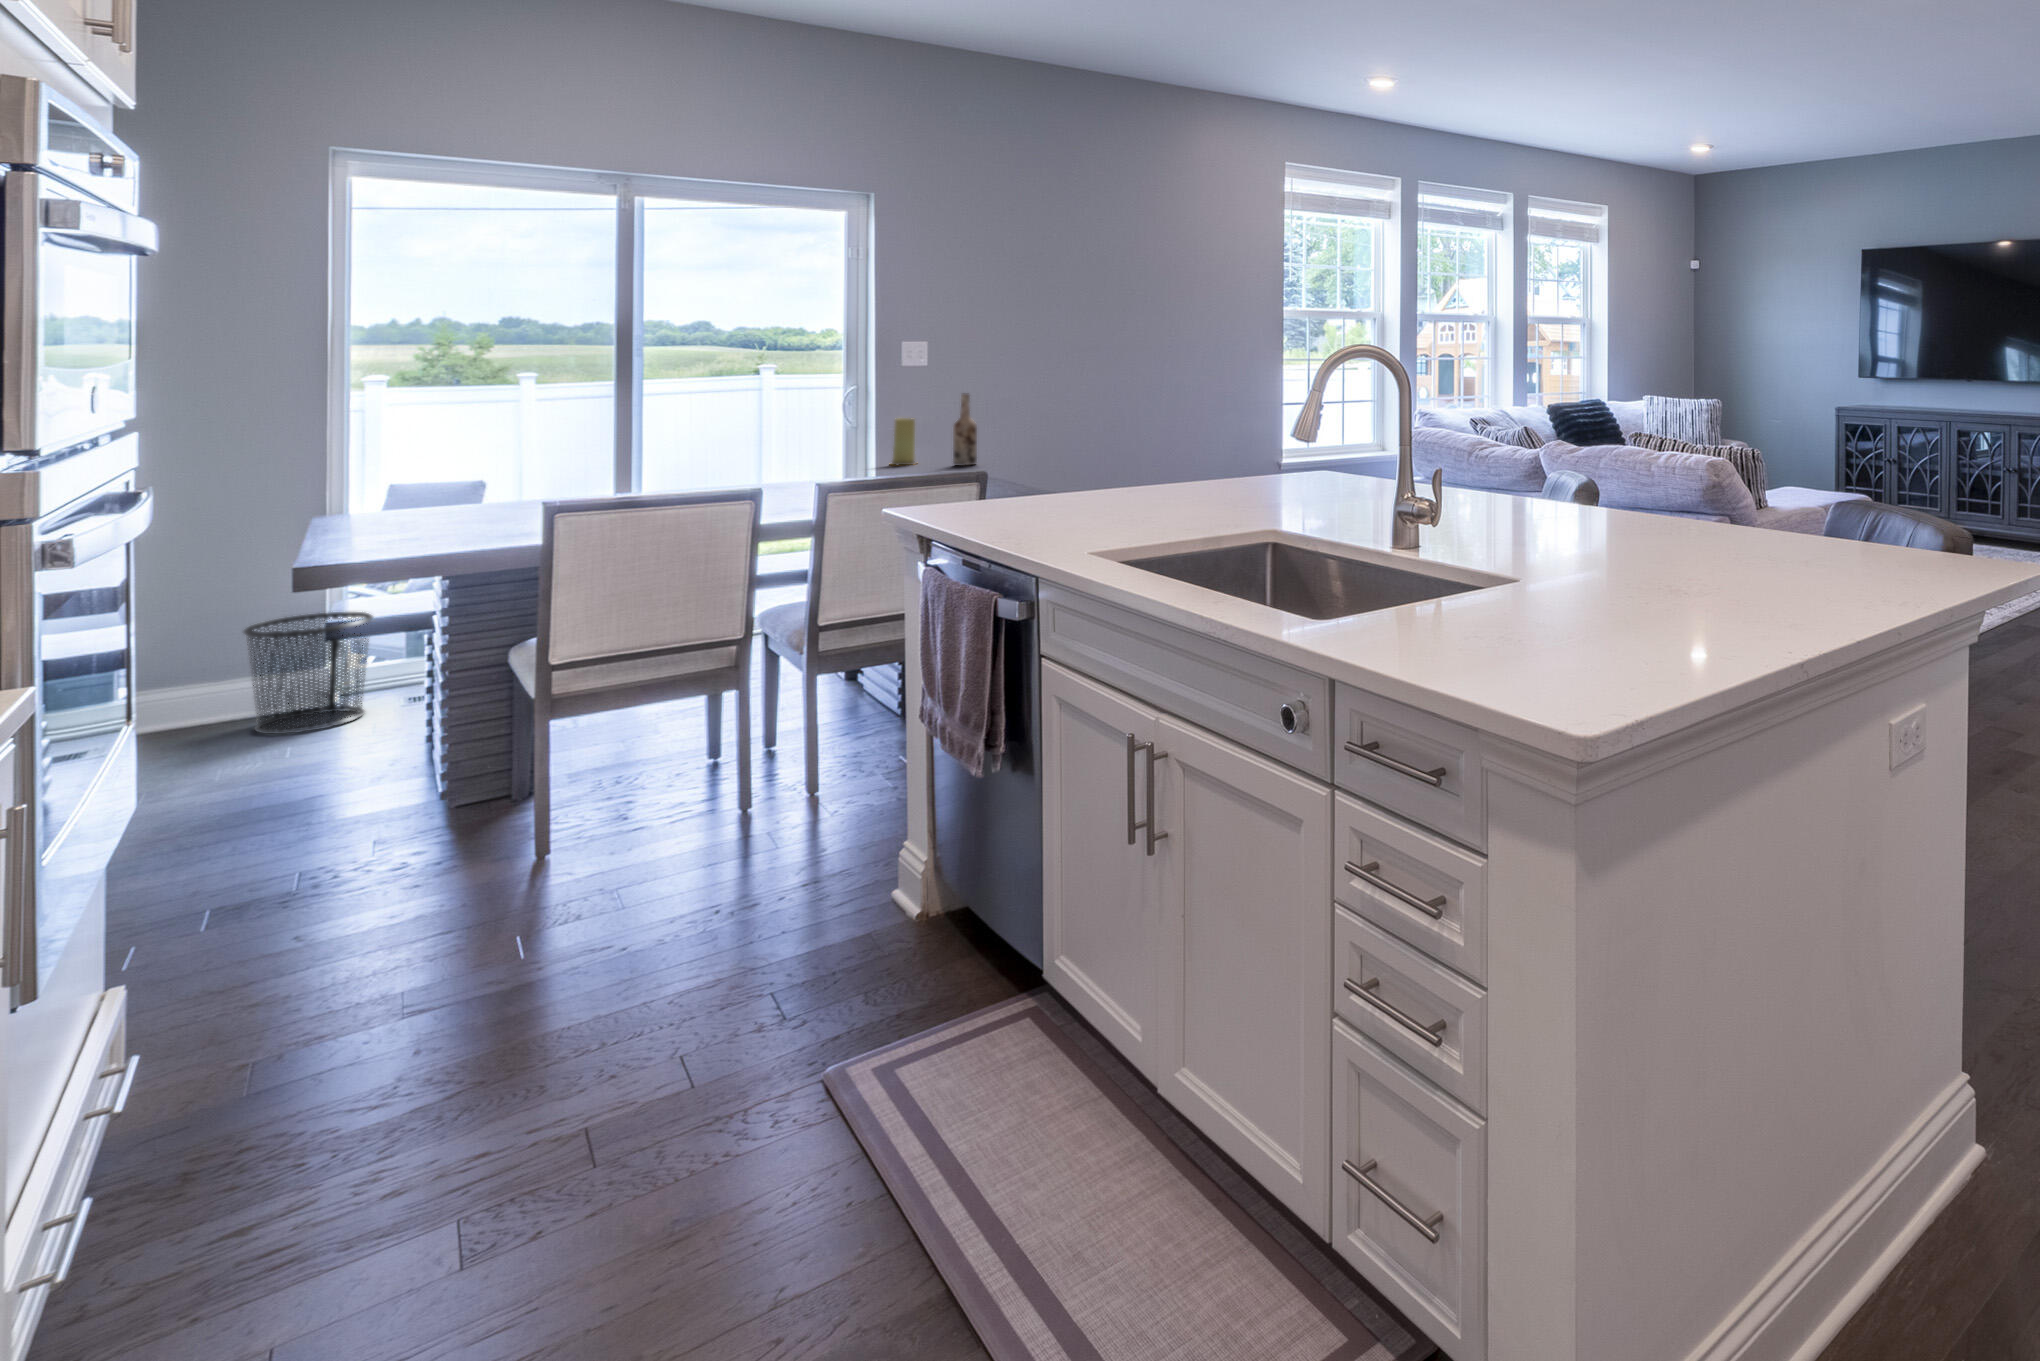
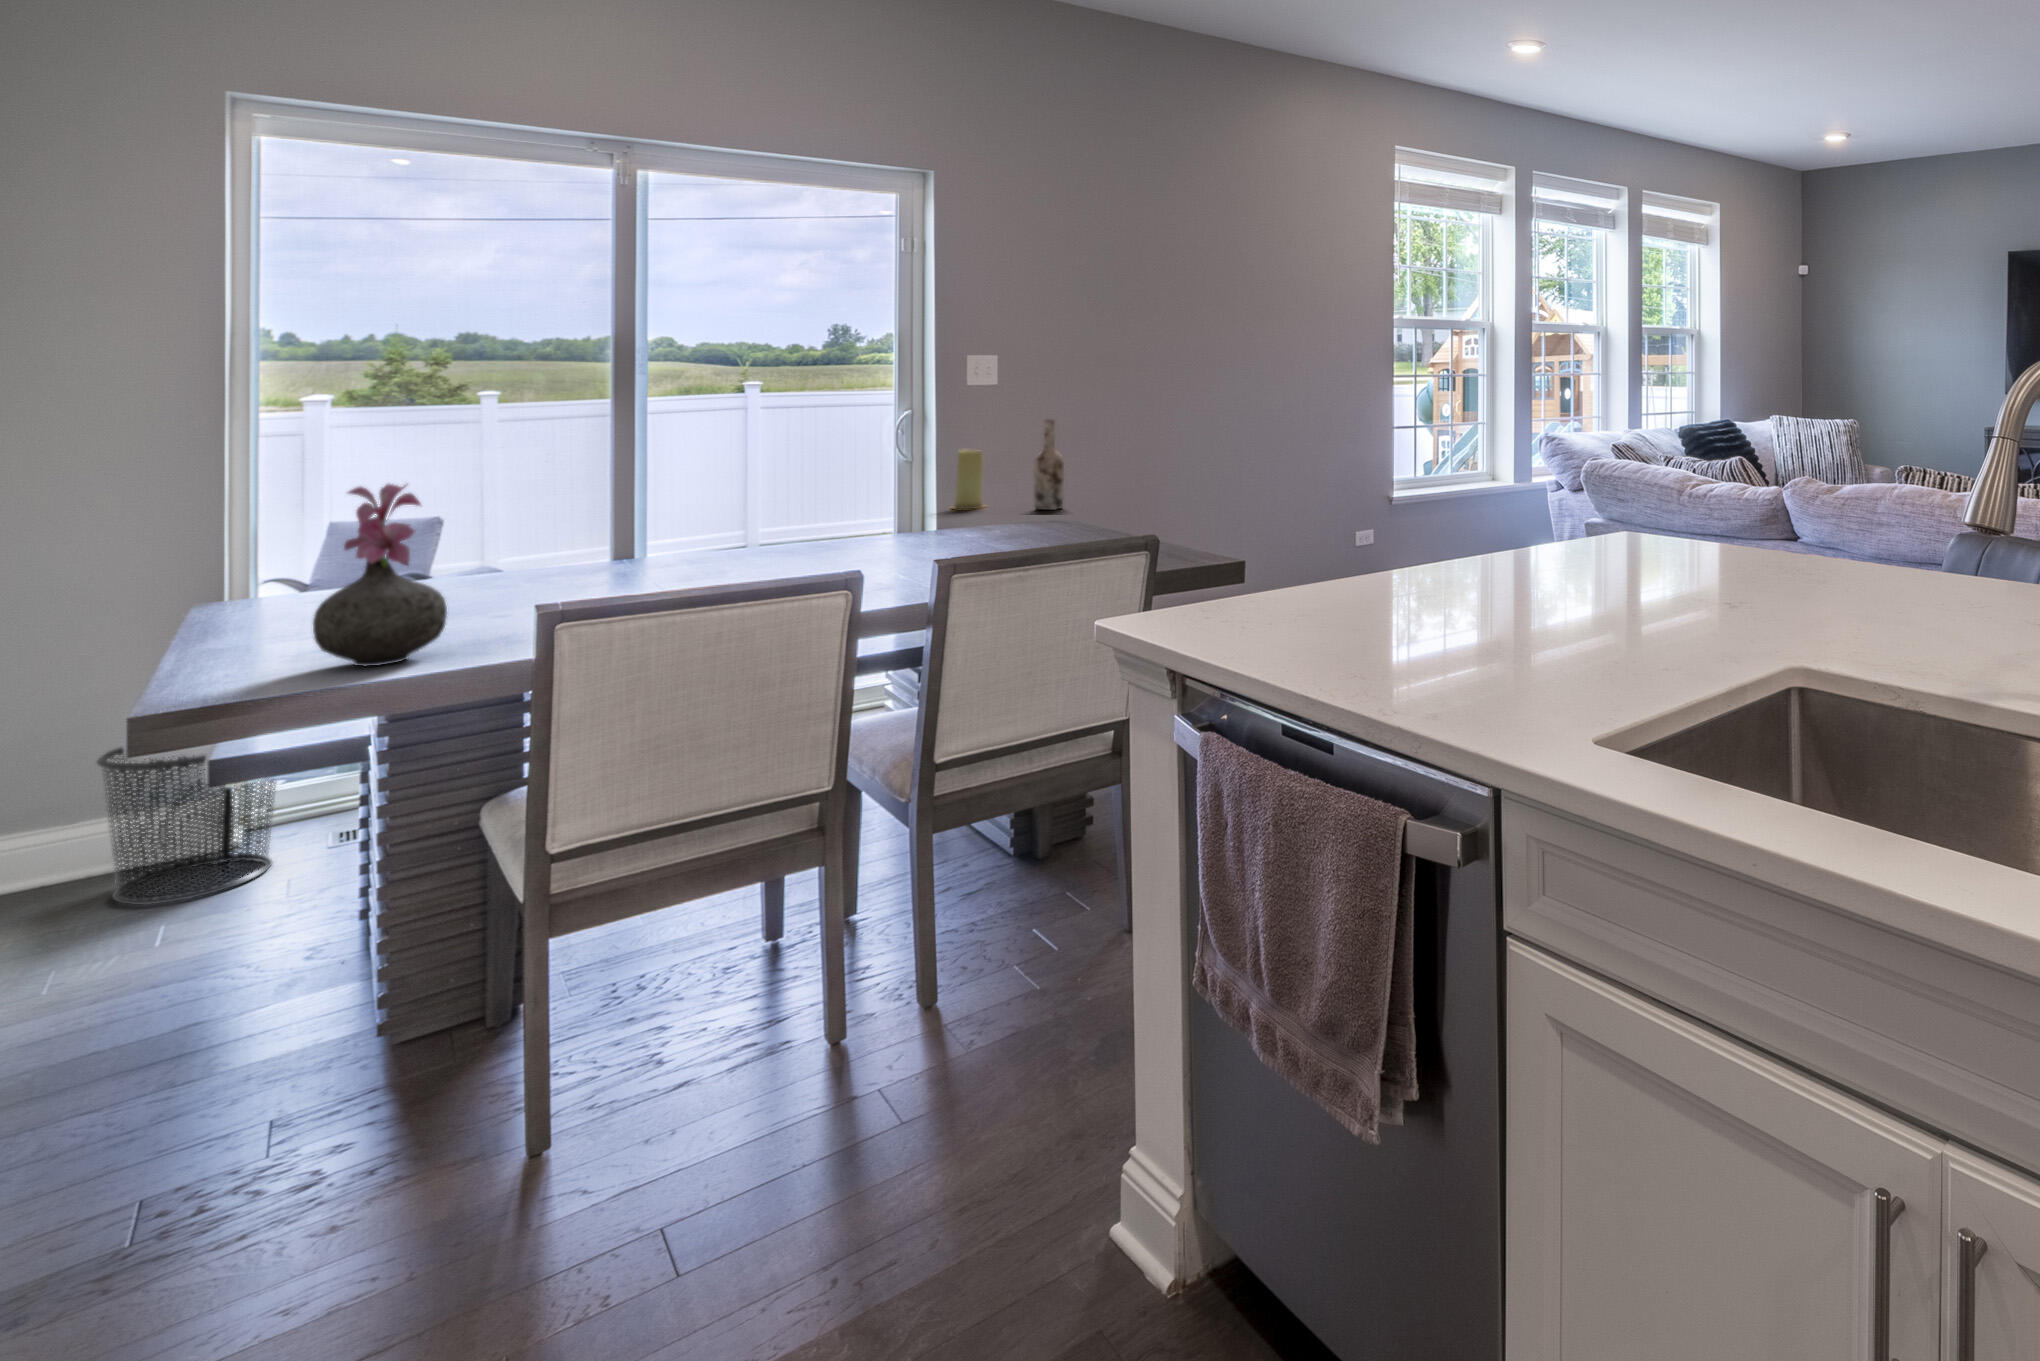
vase: none [391,425,479,546] -> present [313,484,447,666]

